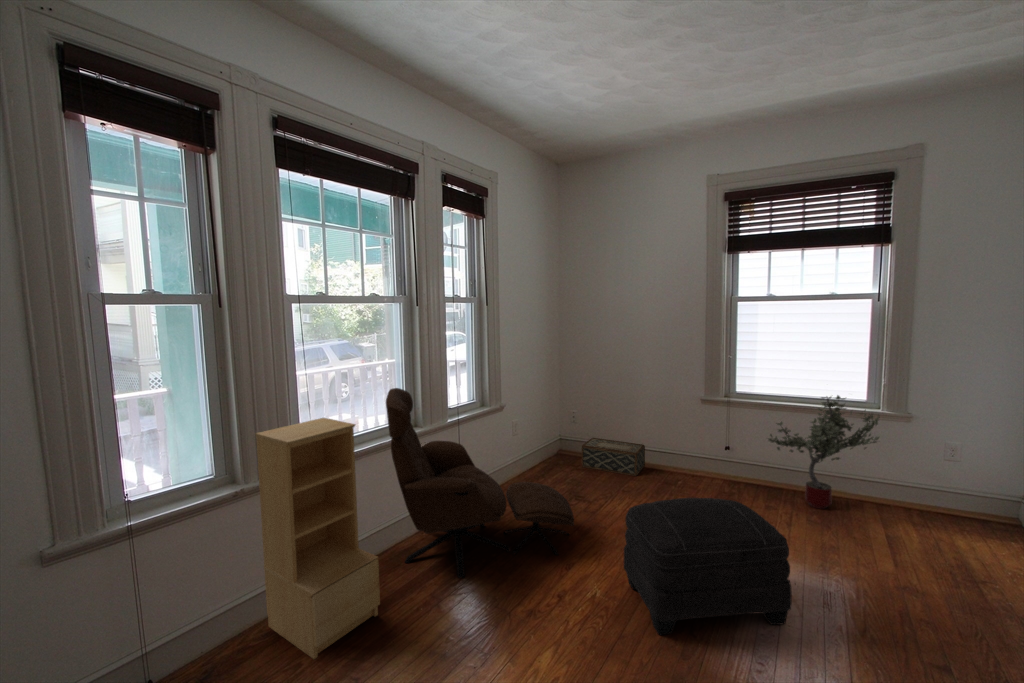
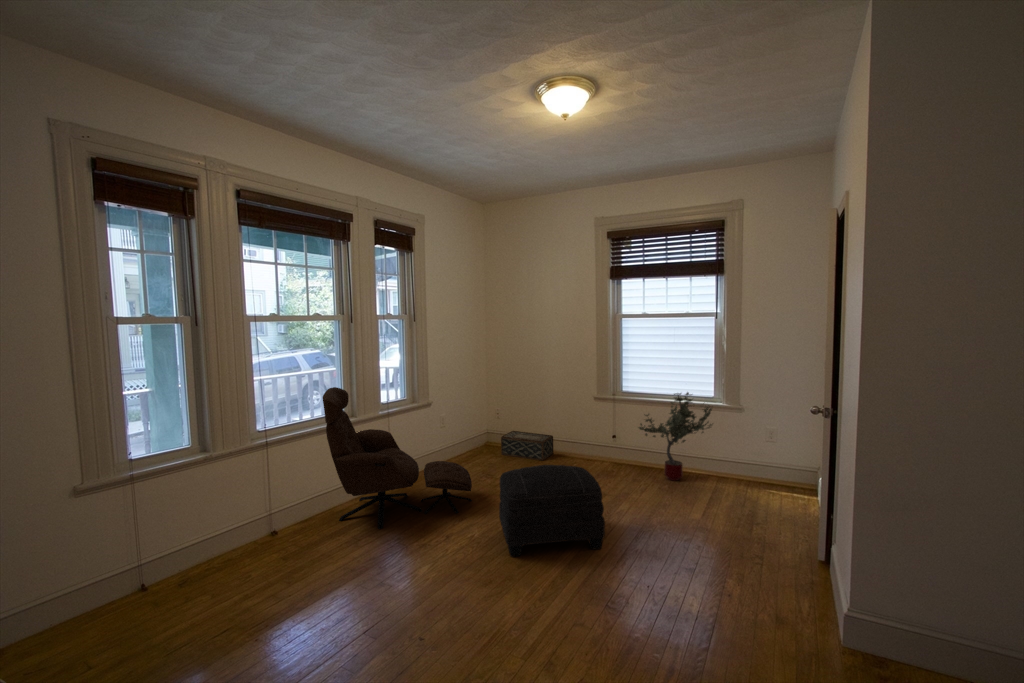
bookshelf: present [256,418,380,659] -> none [222,408,314,576]

